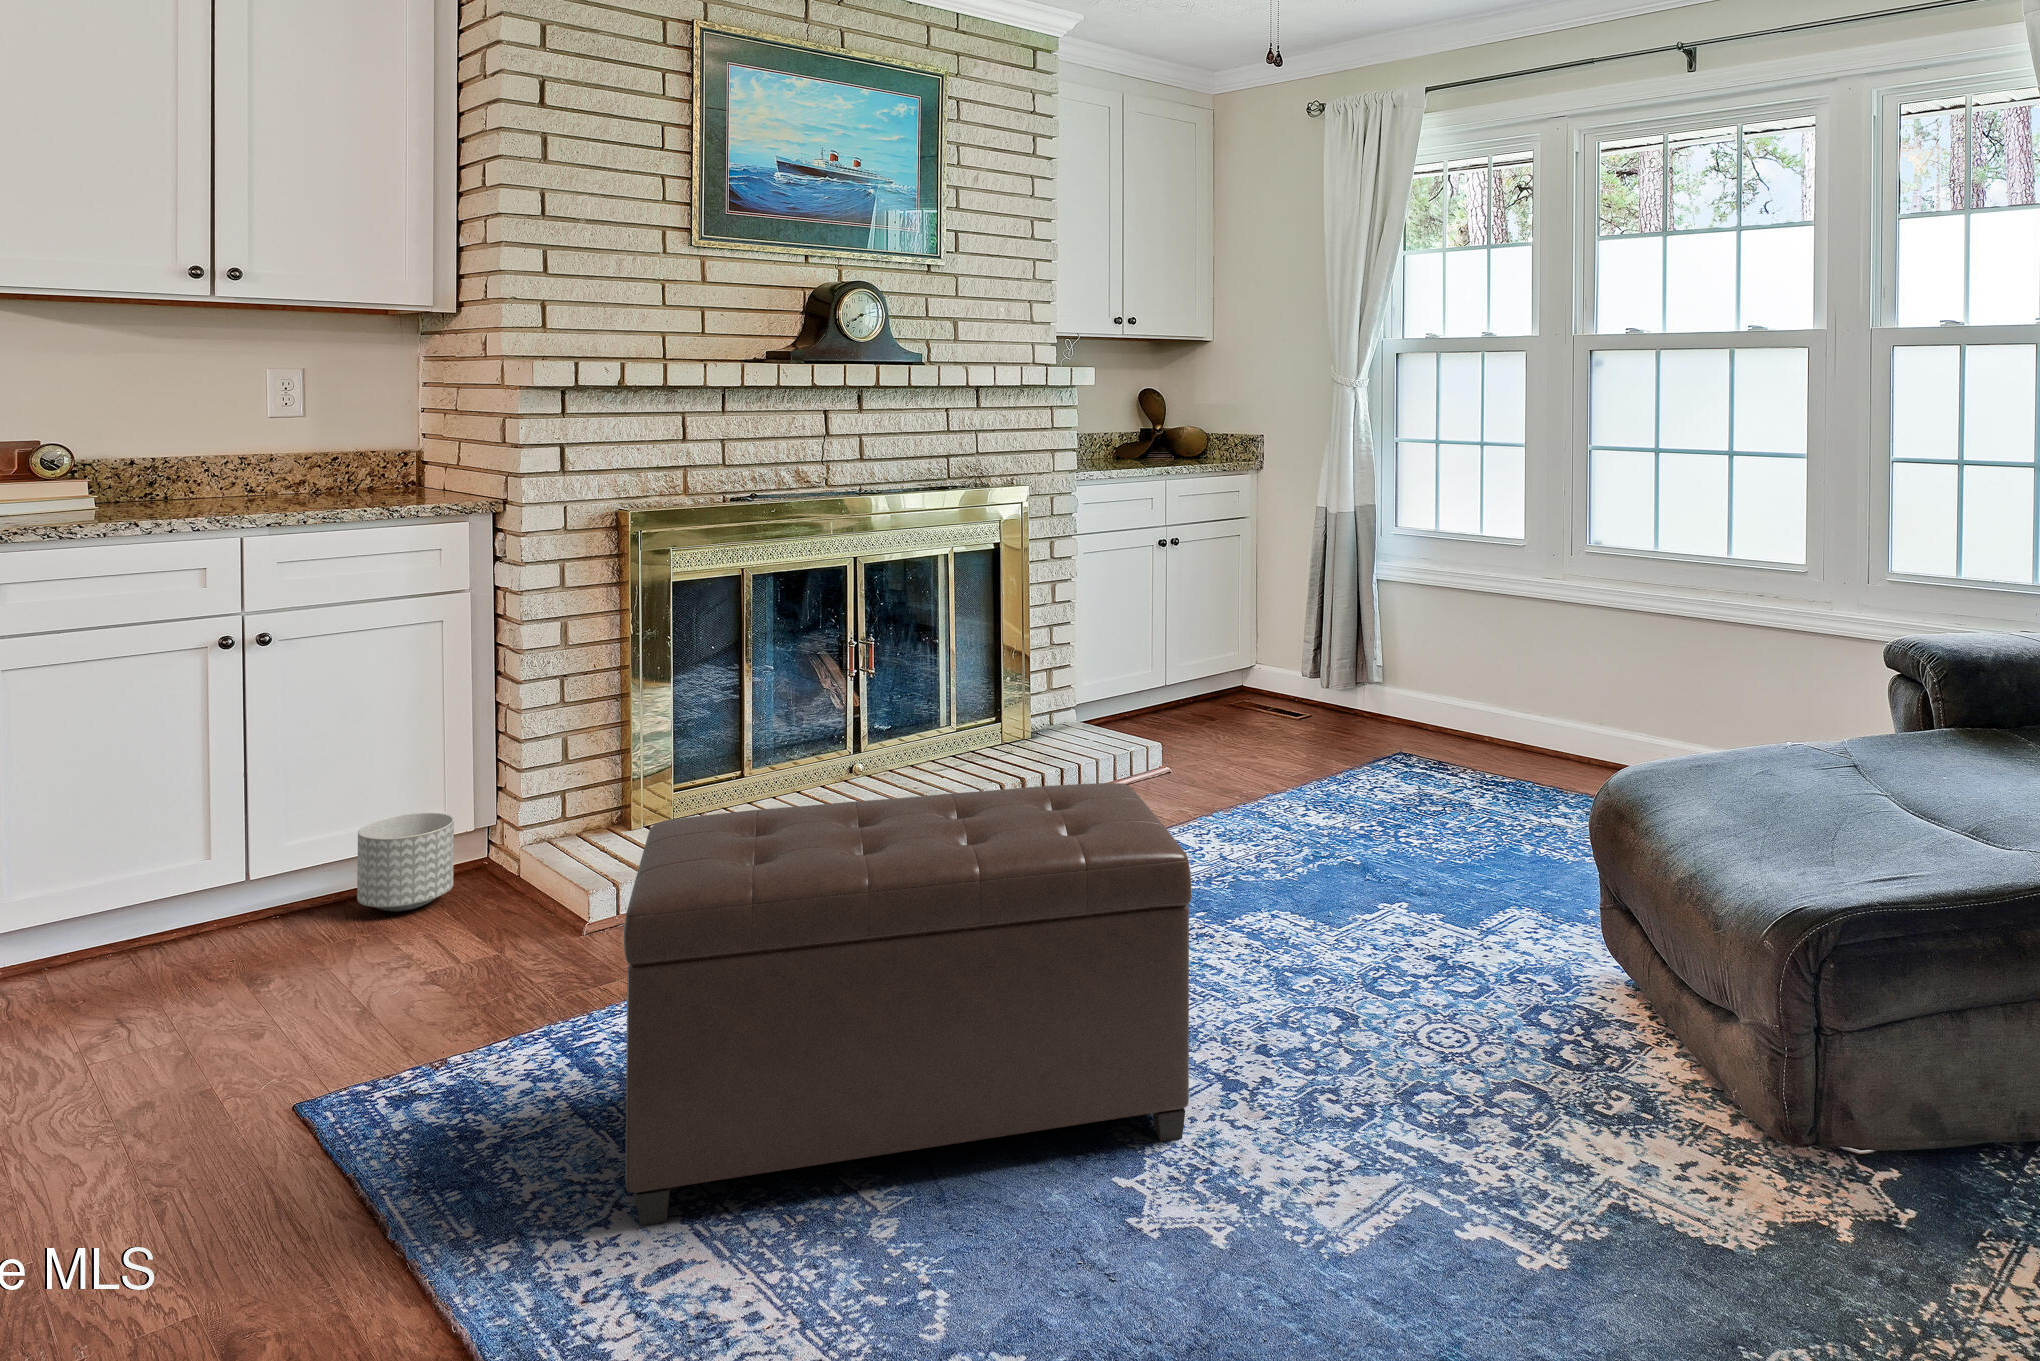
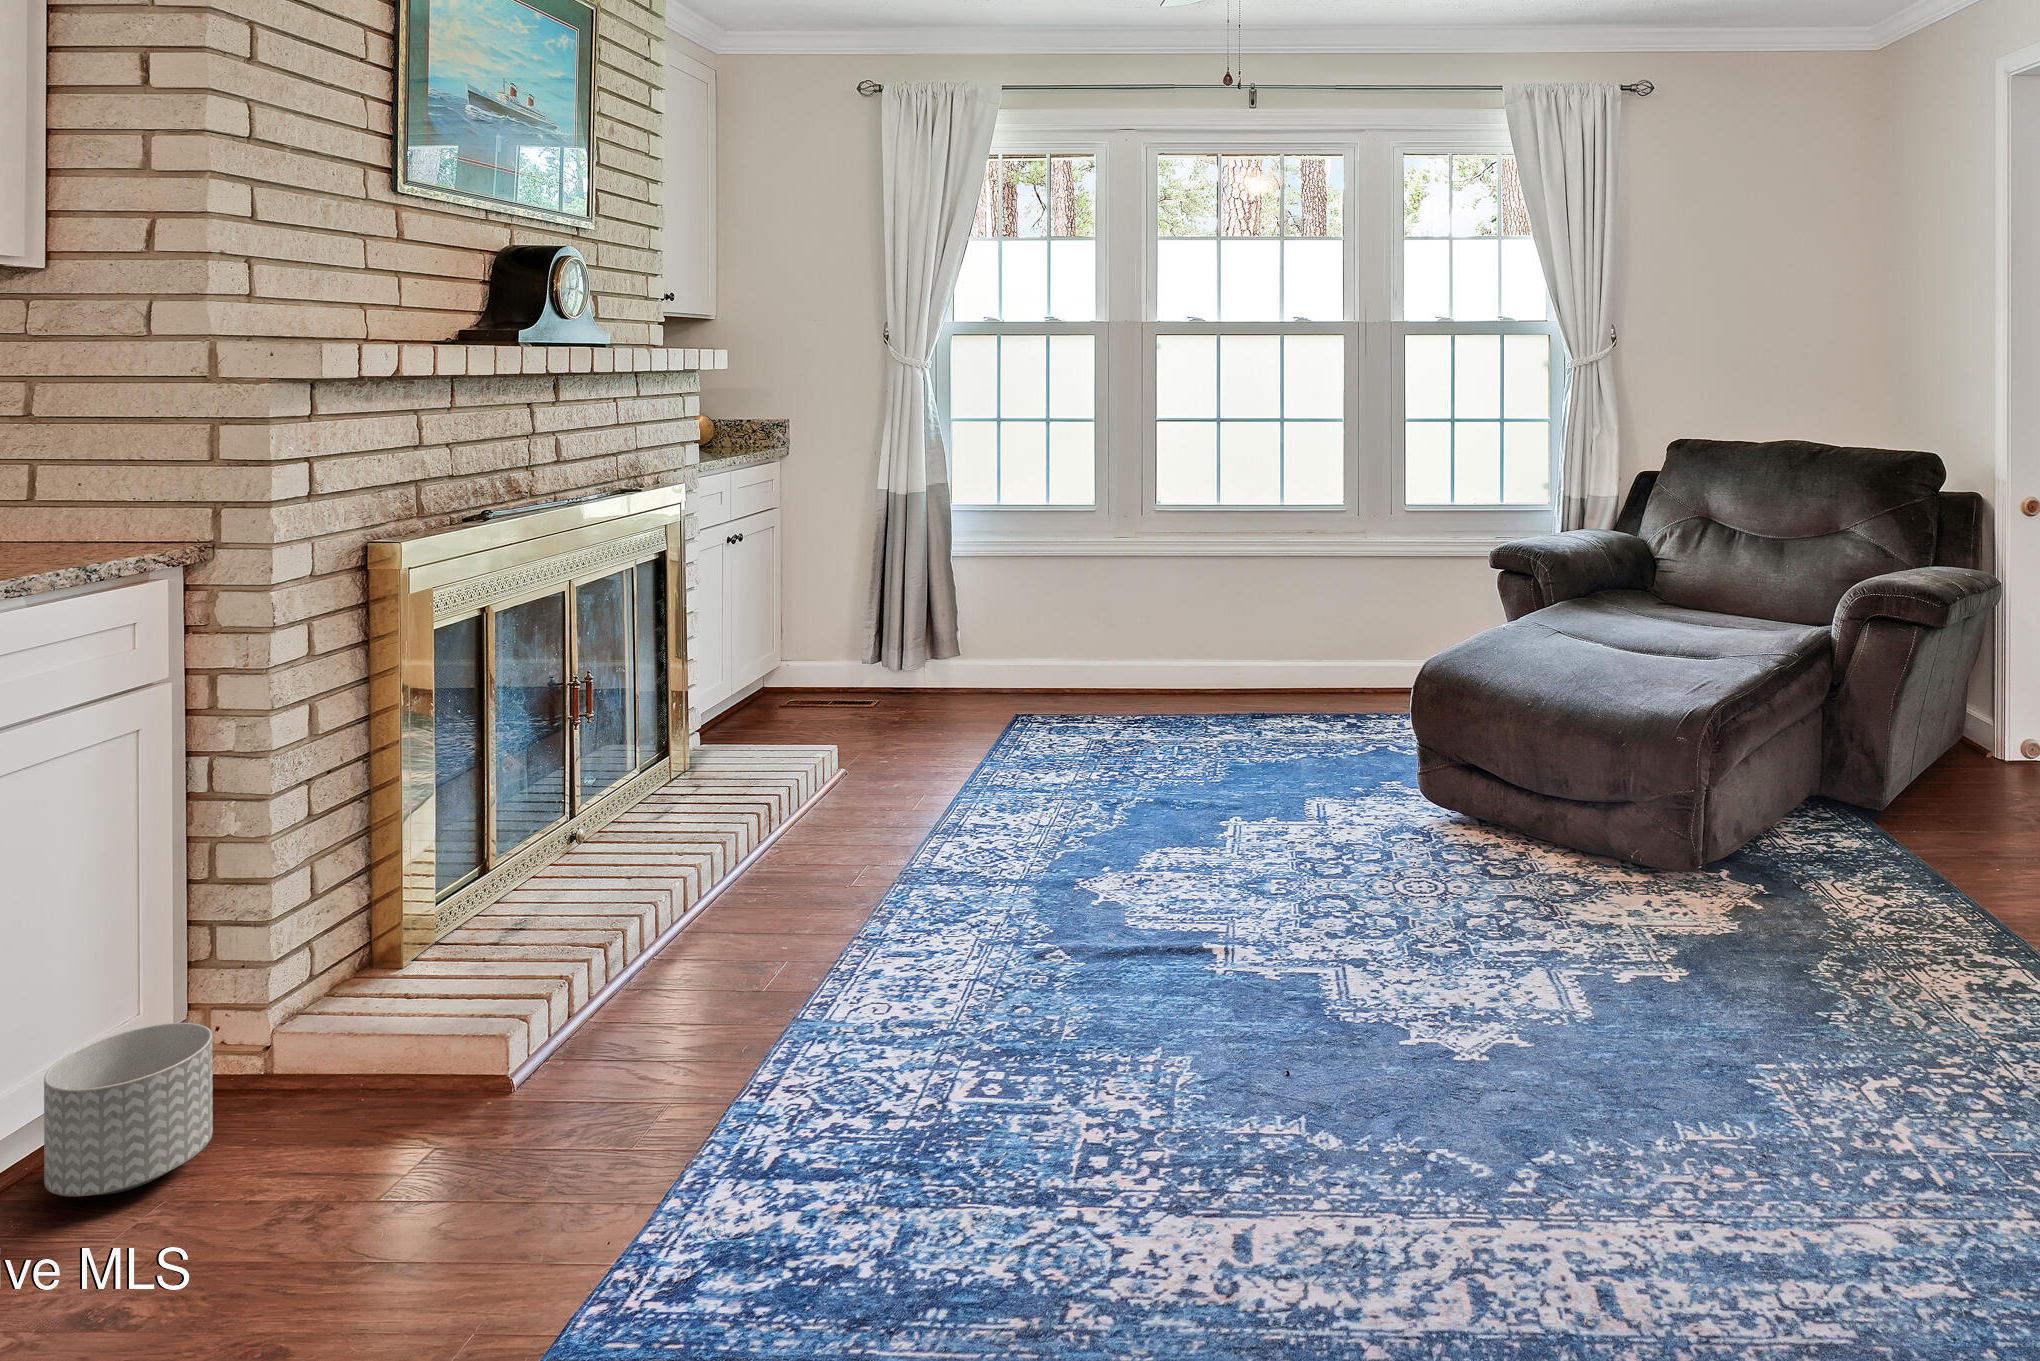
ottoman: present [624,783,1191,1225] -> none [962,736,1441,1264]

